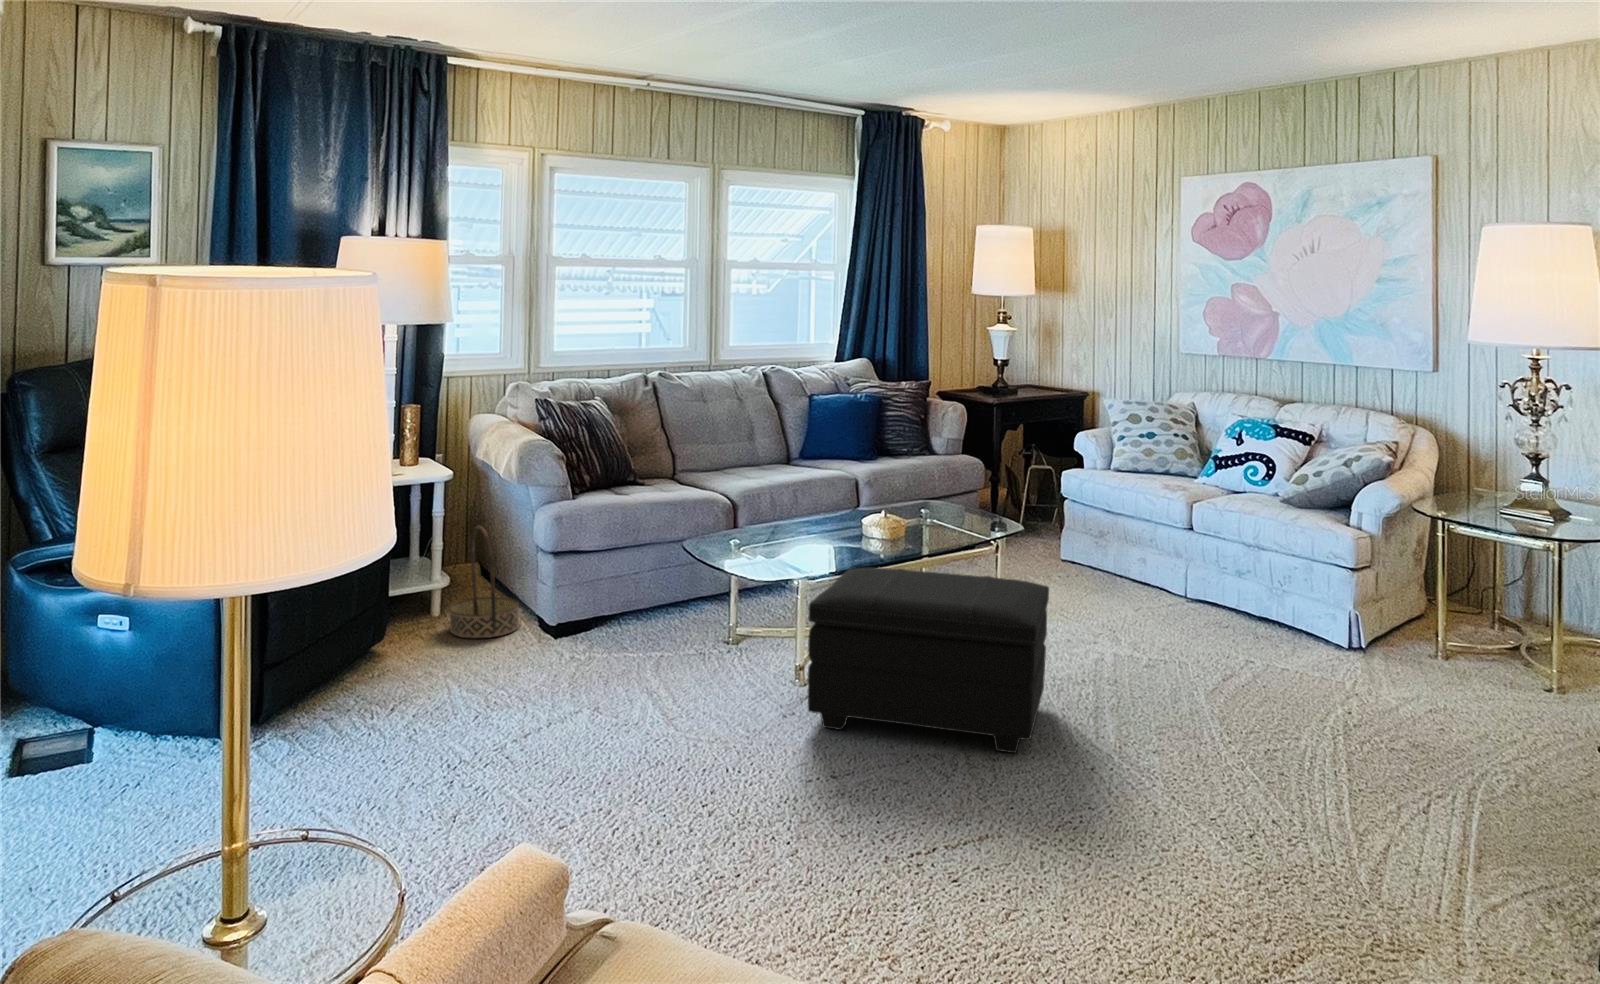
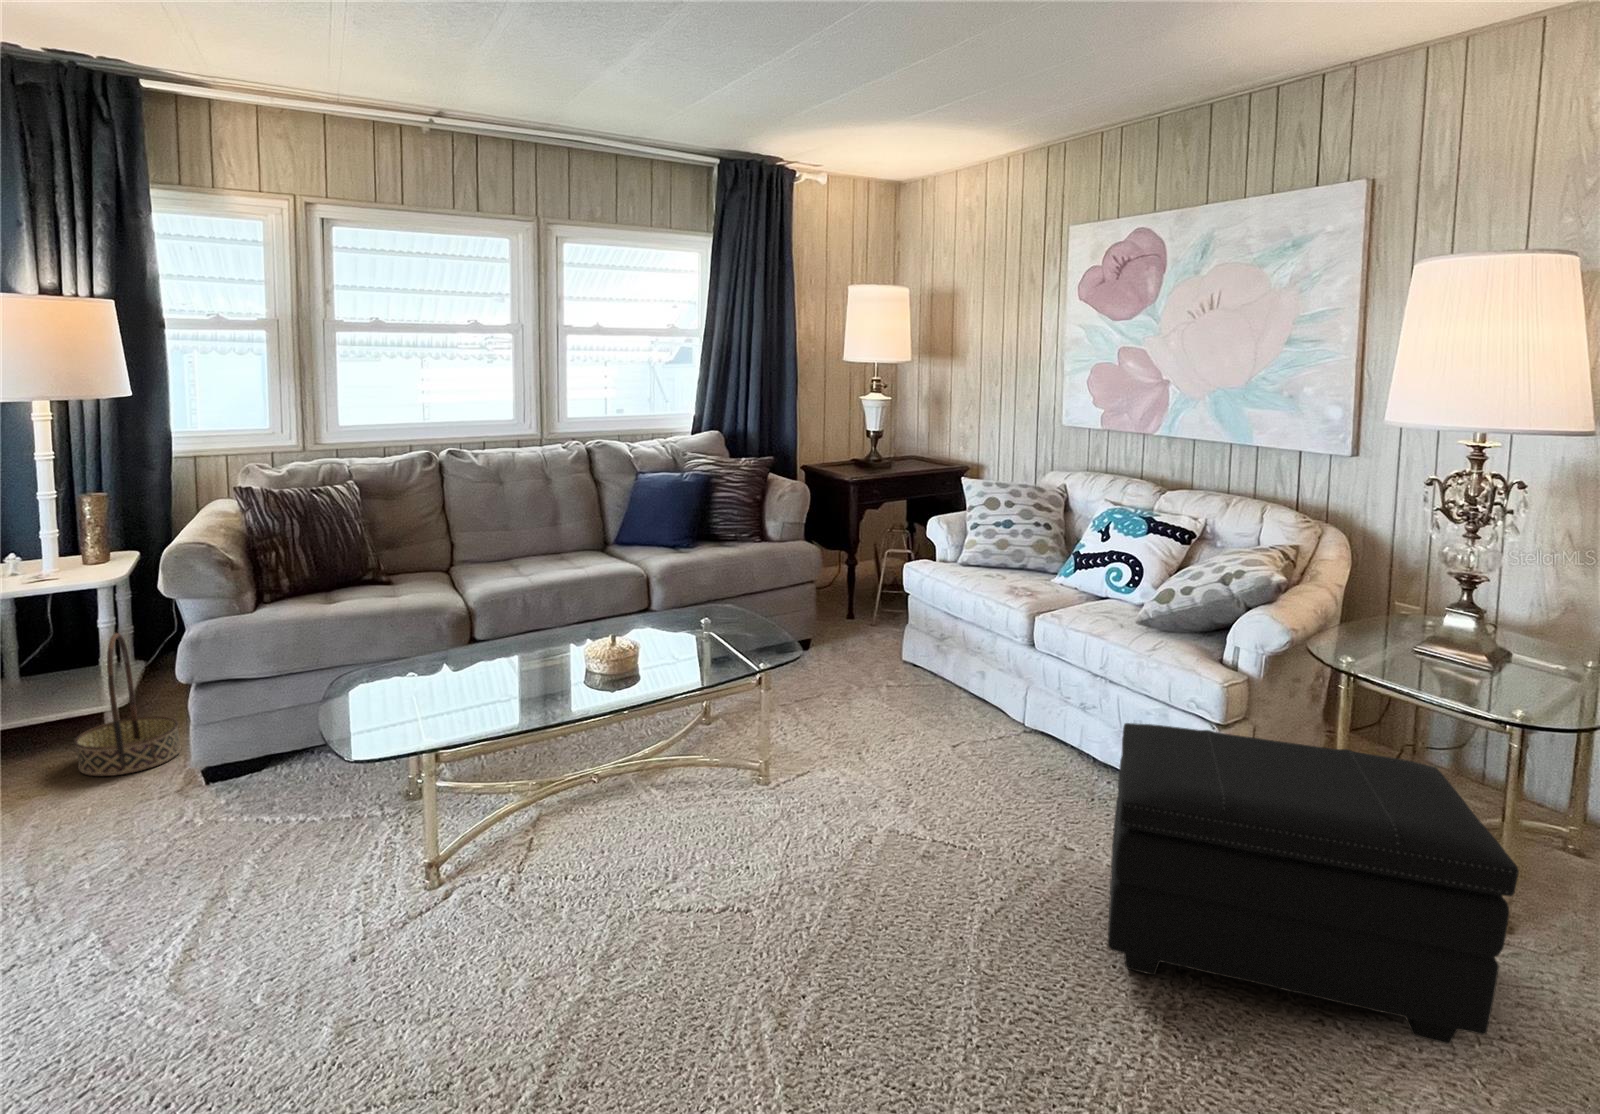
footstool: present [808,568,1049,753] -> present [1108,723,1519,1044]

